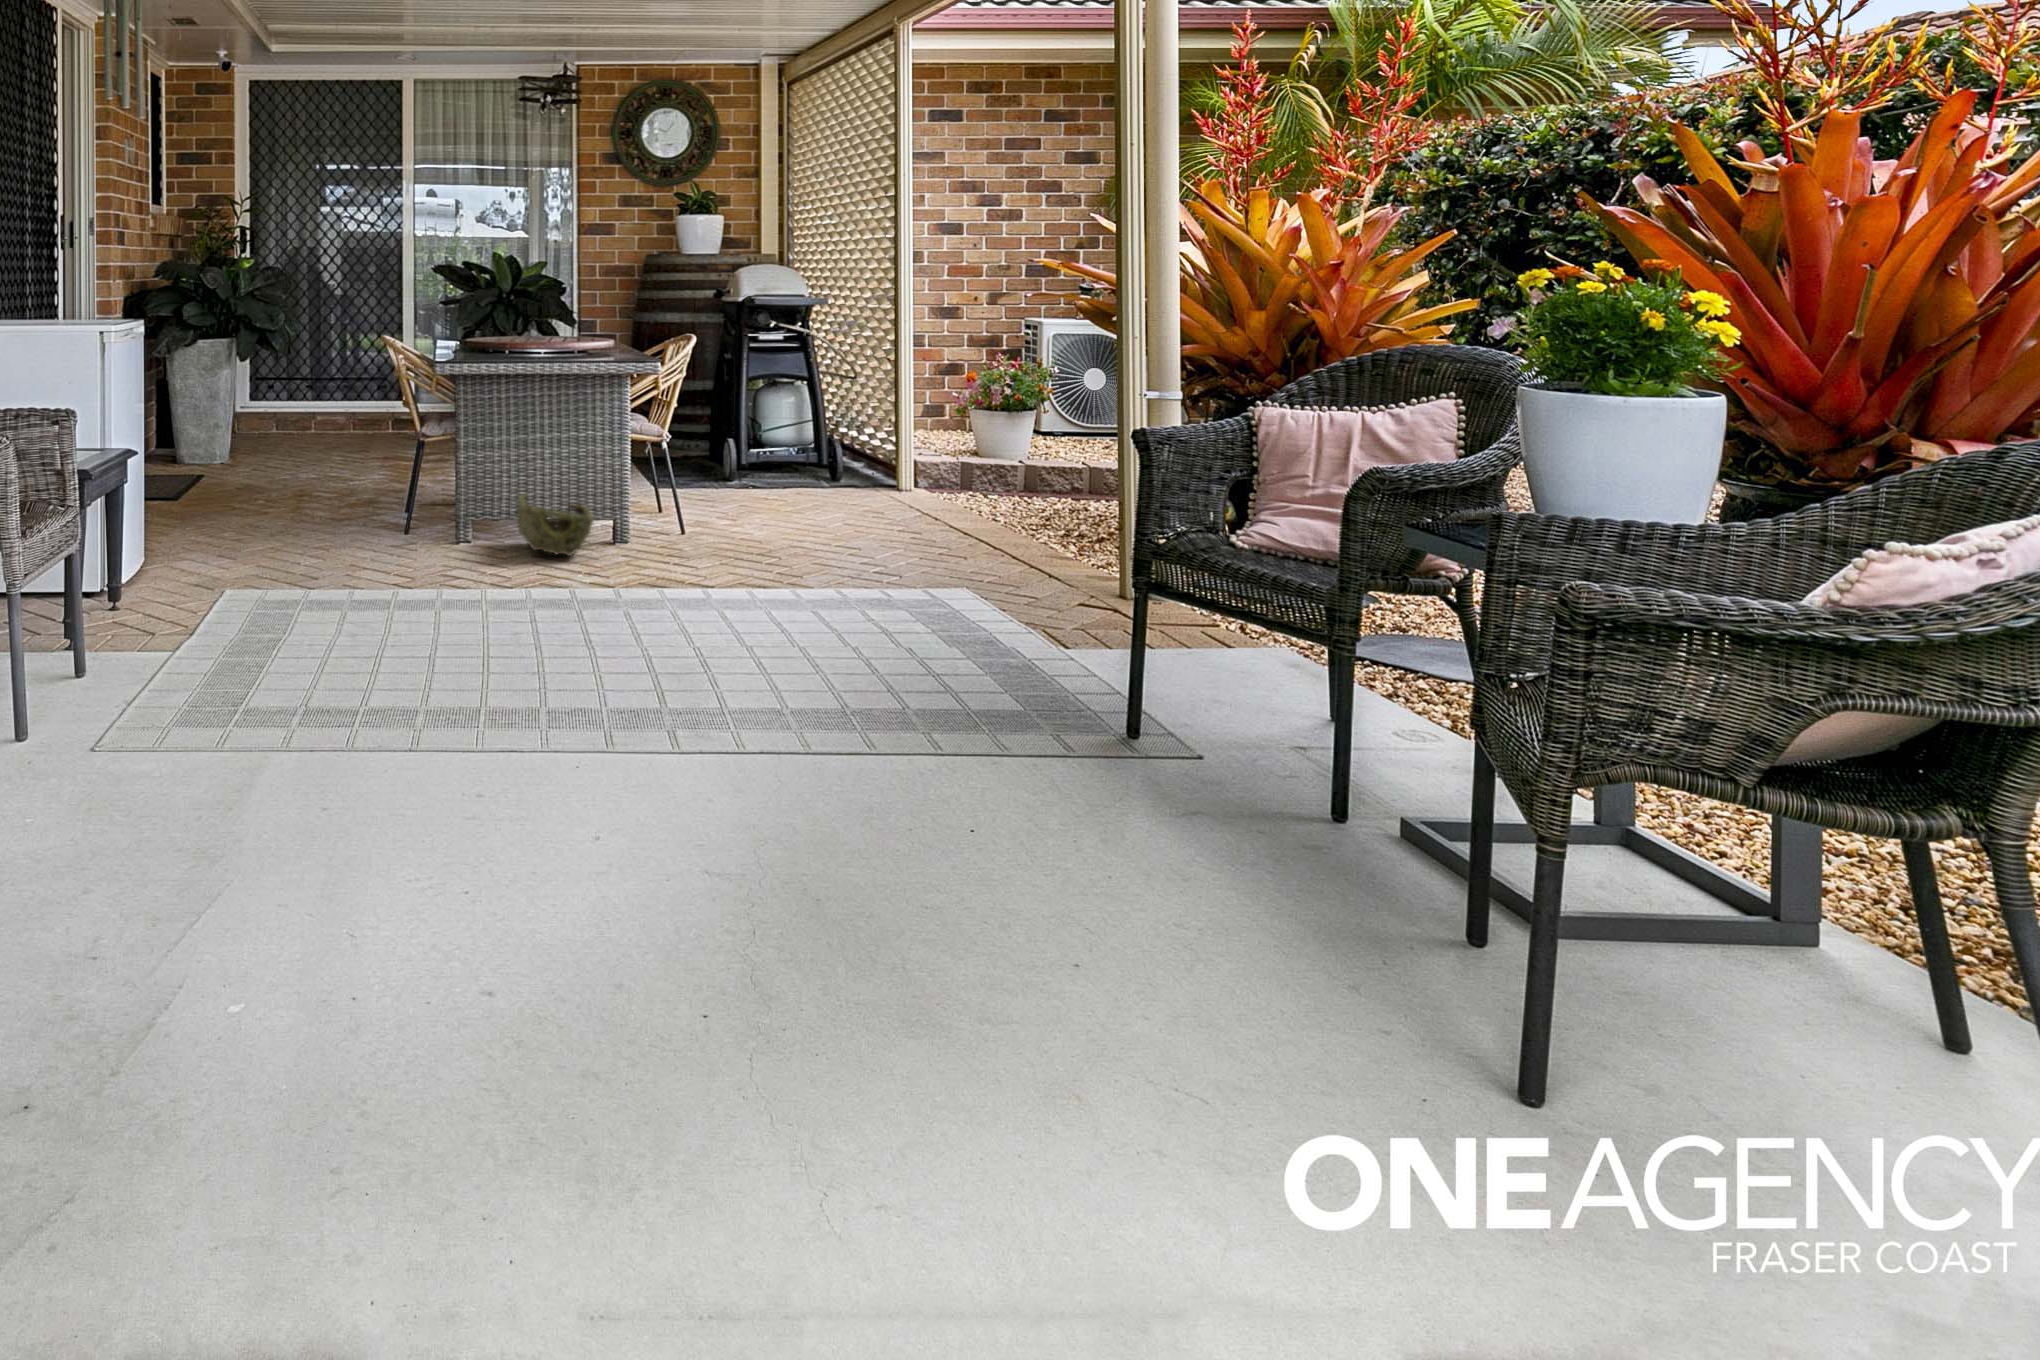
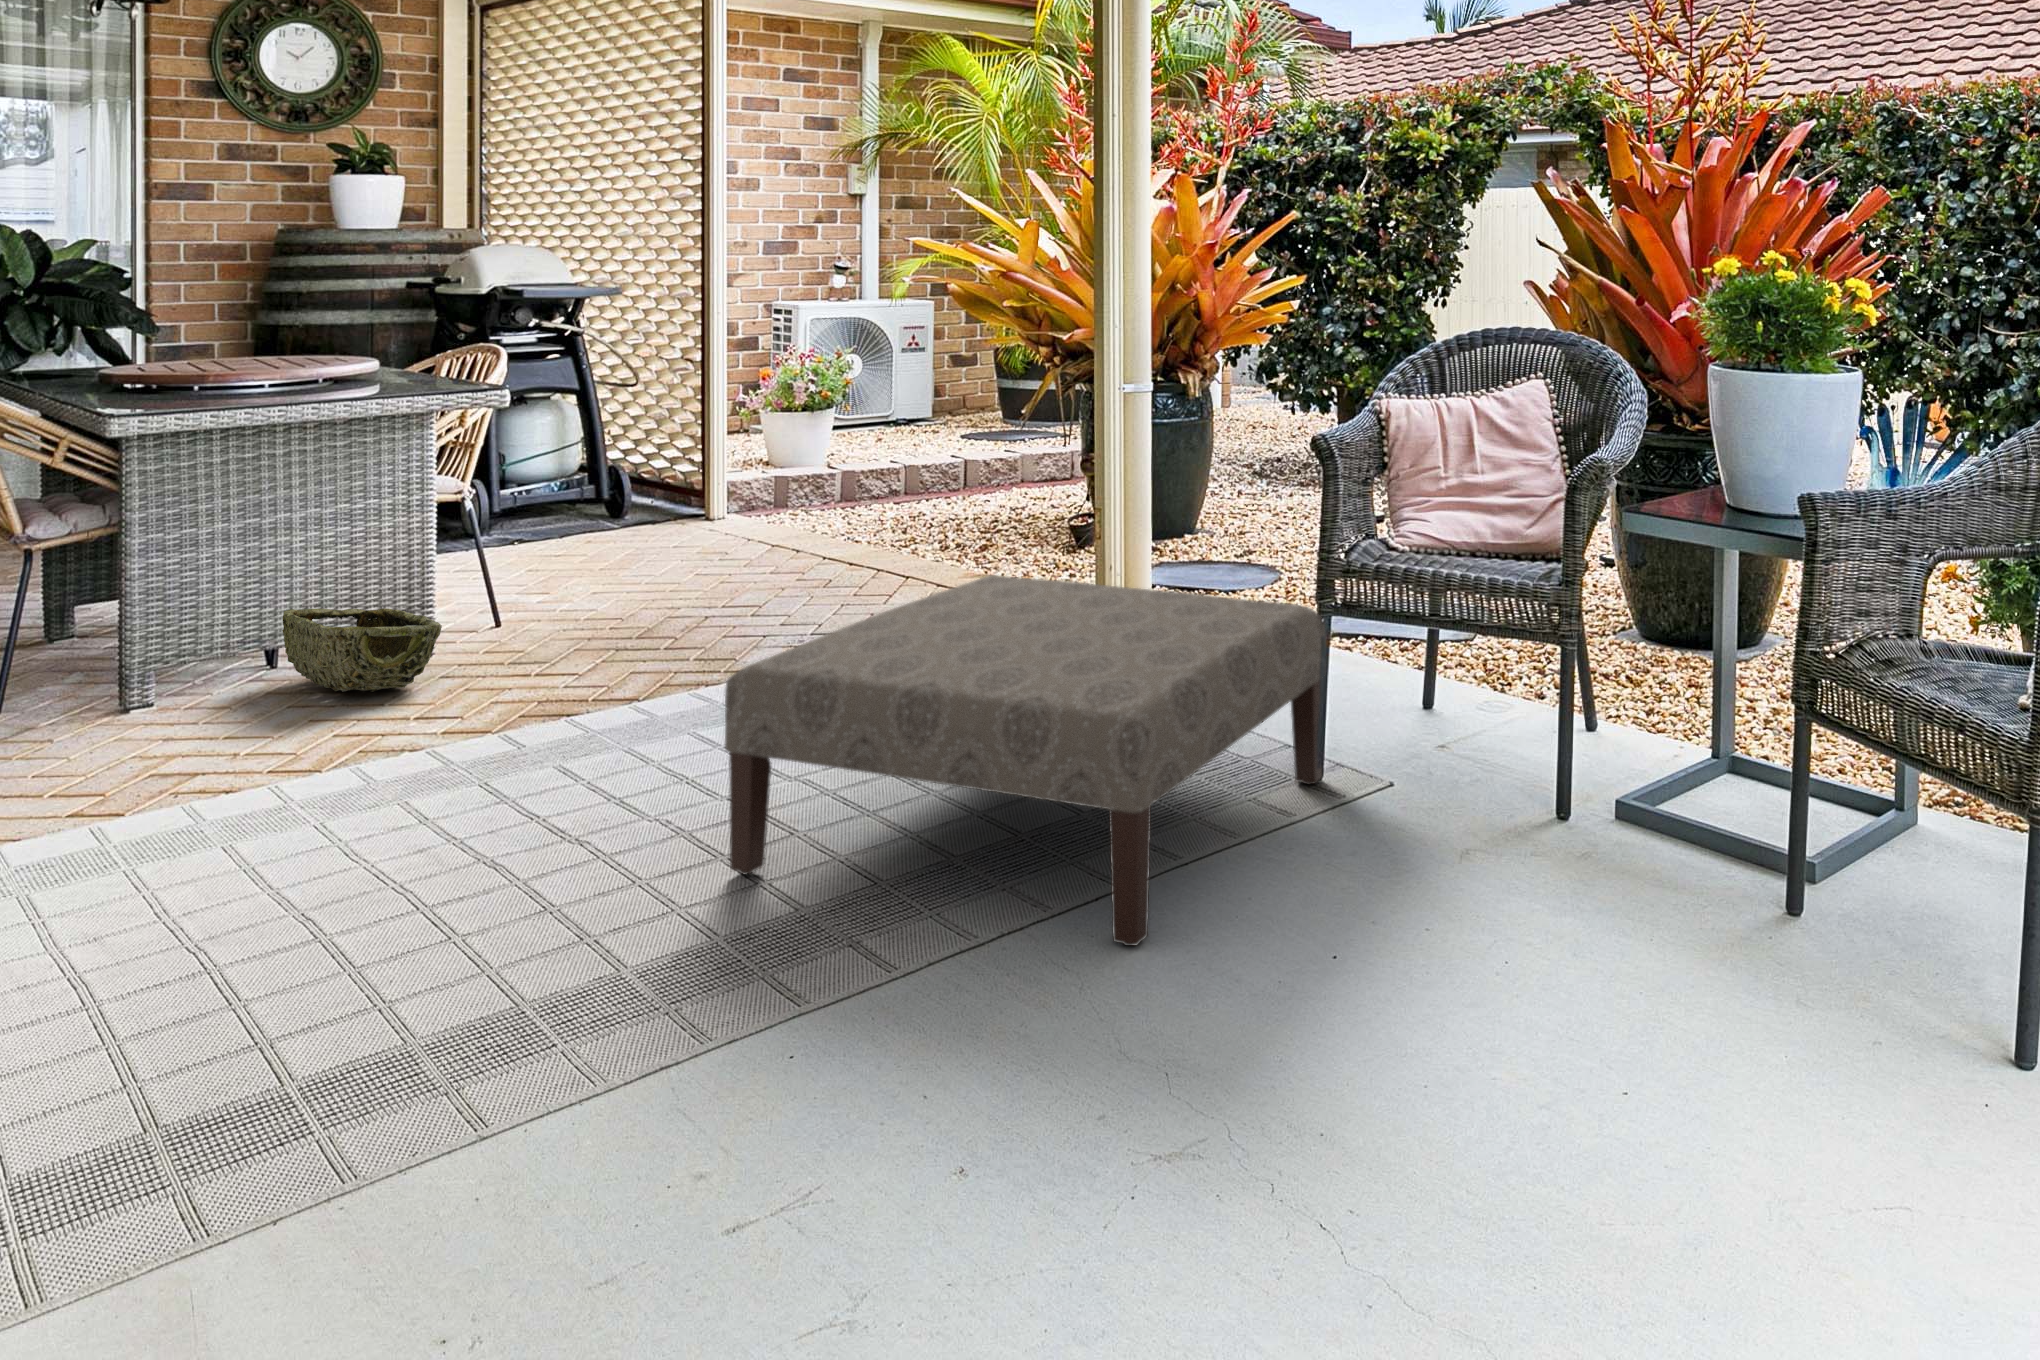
ottoman: none [601,523,1115,796] -> present [725,575,1325,946]

